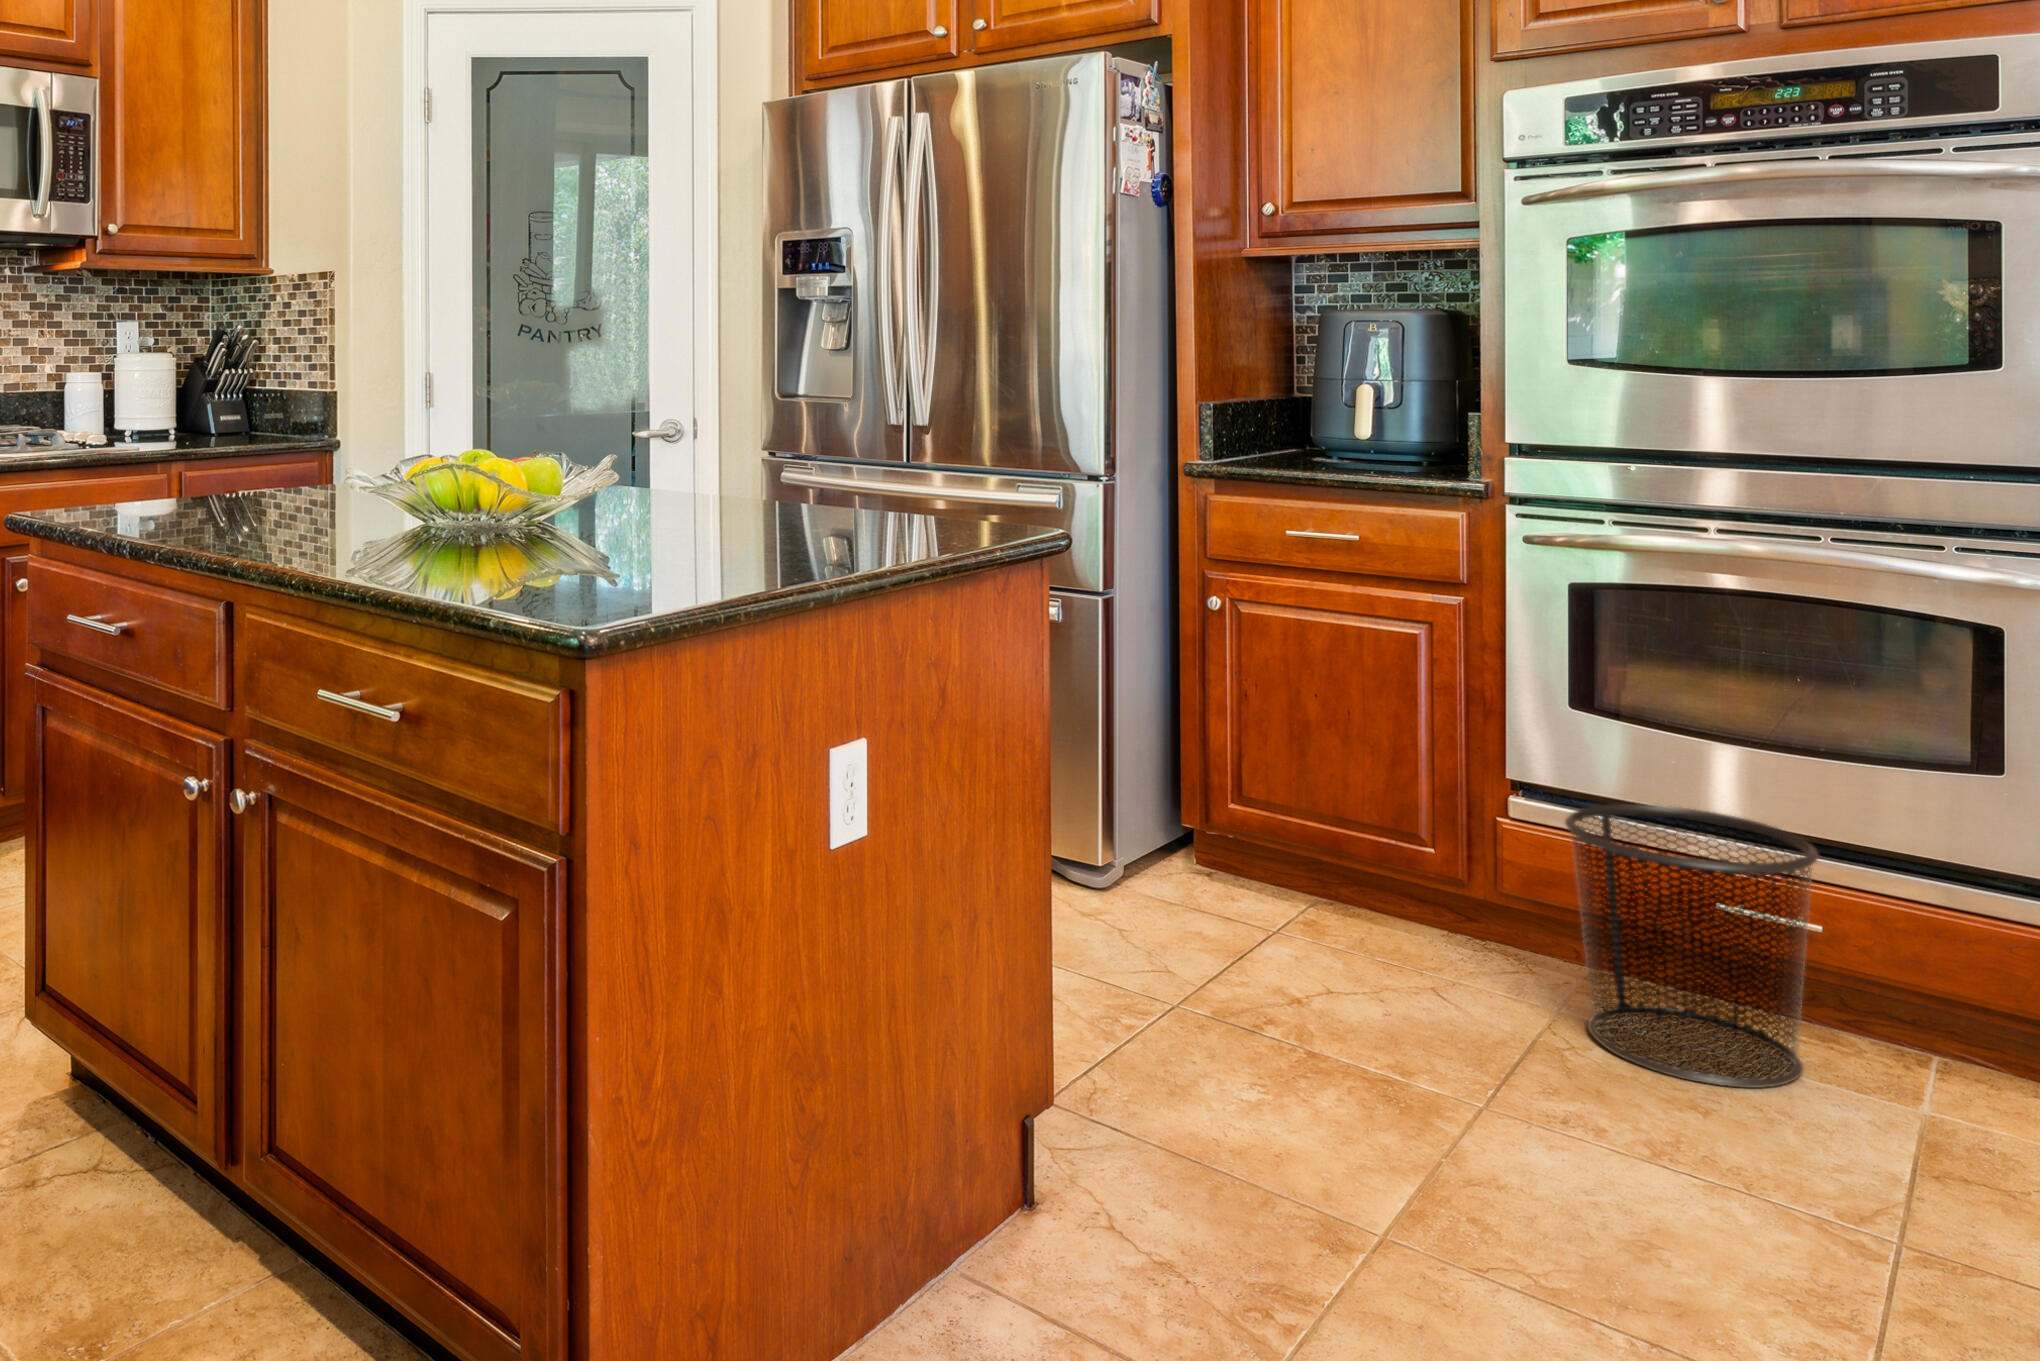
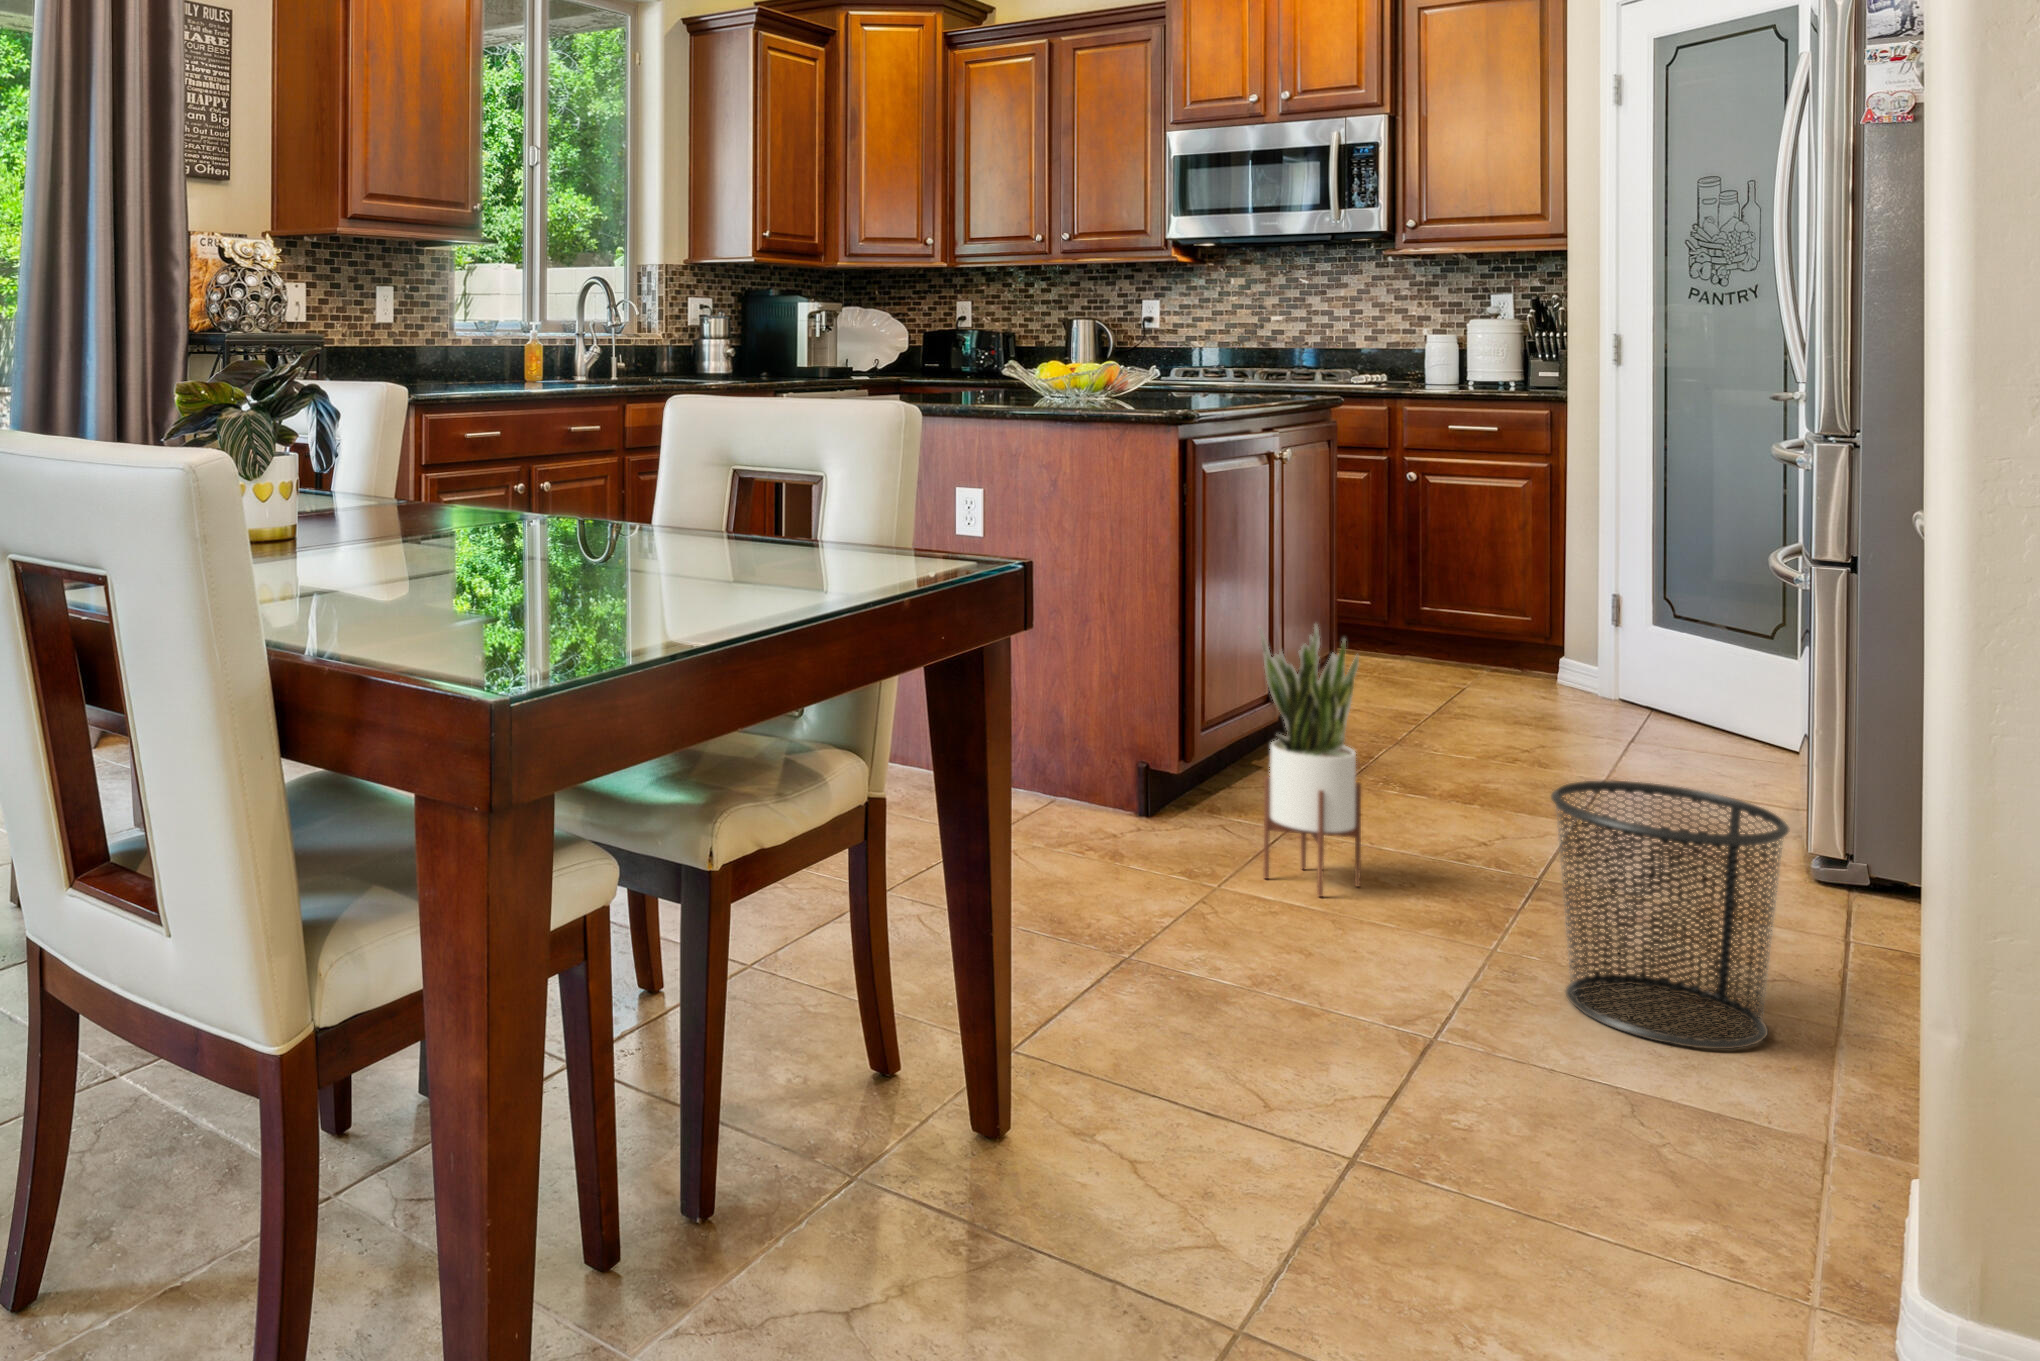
potted plant: none [1267,749,1409,1143] -> present [1258,625,1361,897]

